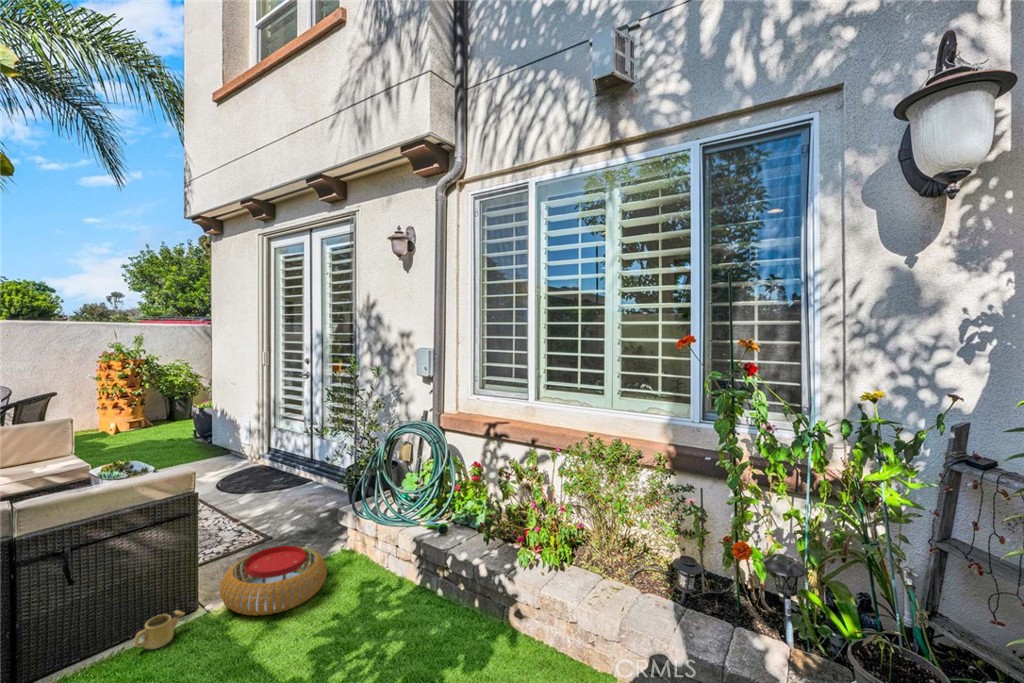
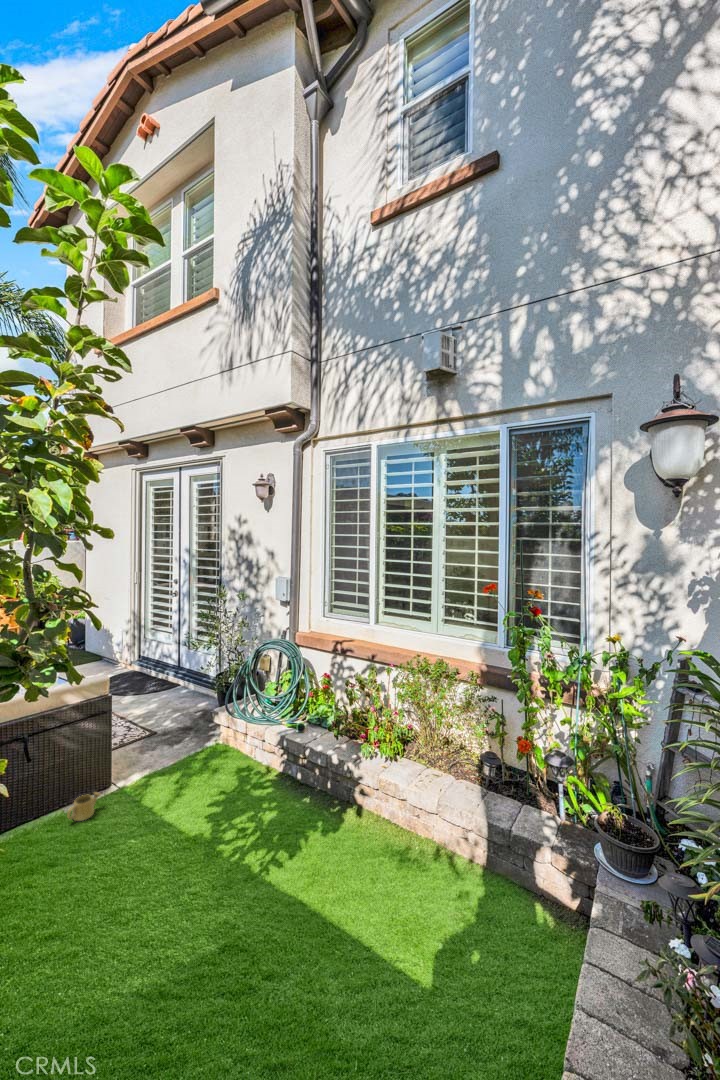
pouf: present [220,546,327,616] -> none [125,742,207,796]

